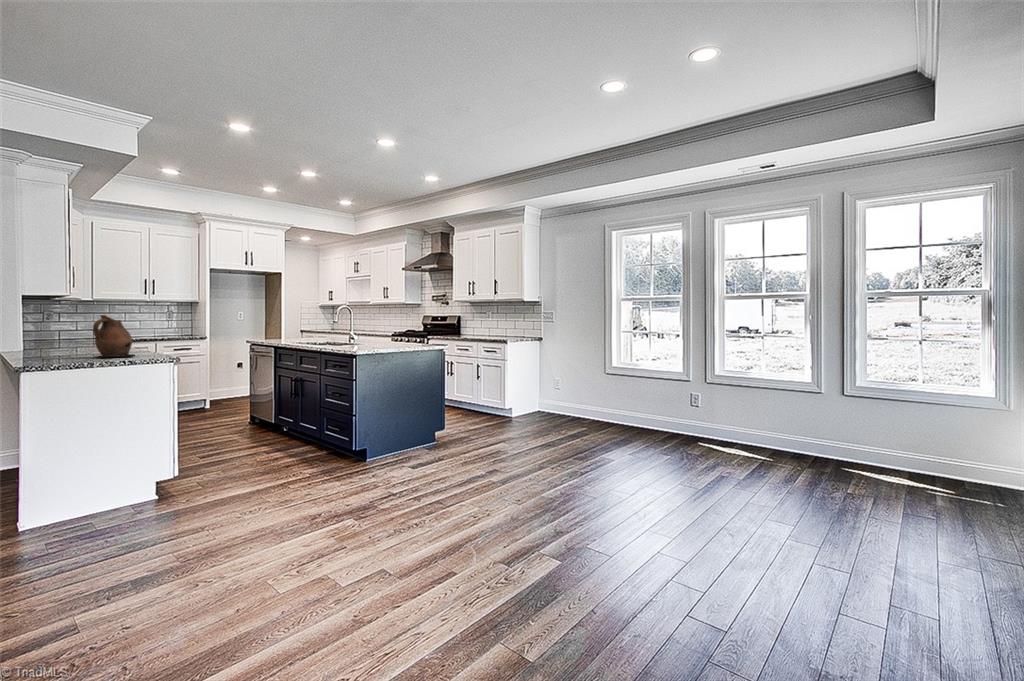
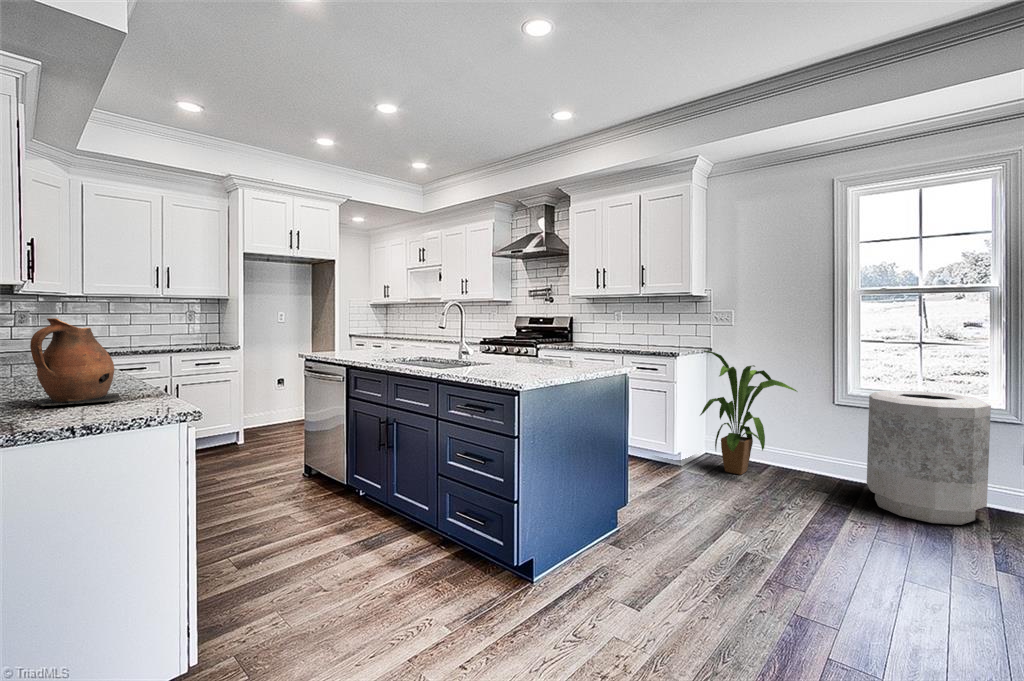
house plant: none [519,339,583,422] -> present [700,351,797,475]
trash can: none [609,364,670,442] -> present [867,390,991,525]

